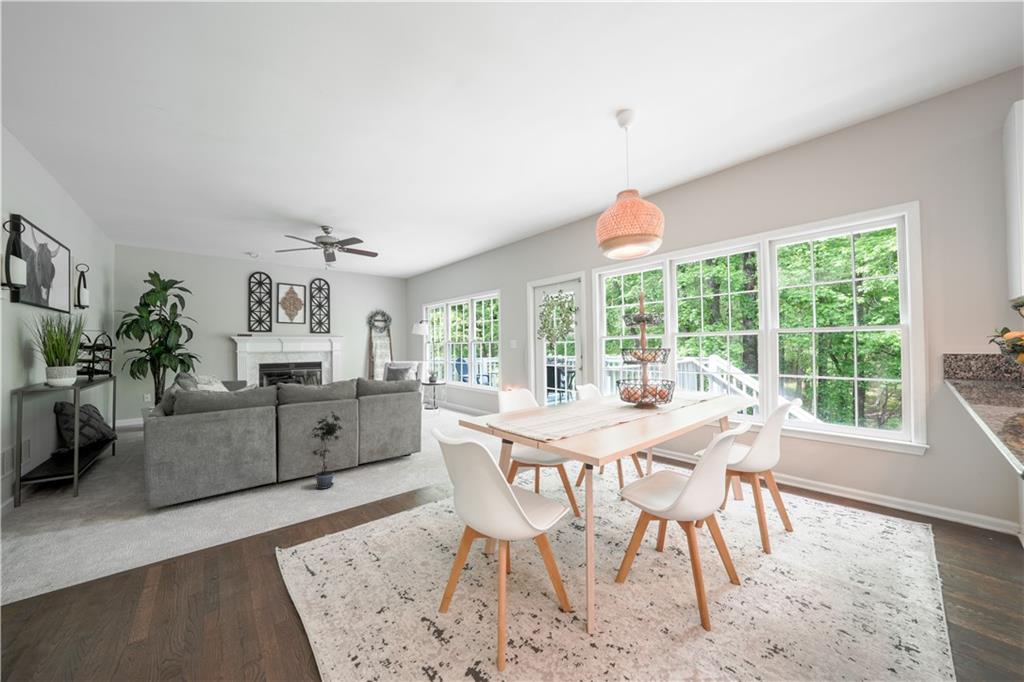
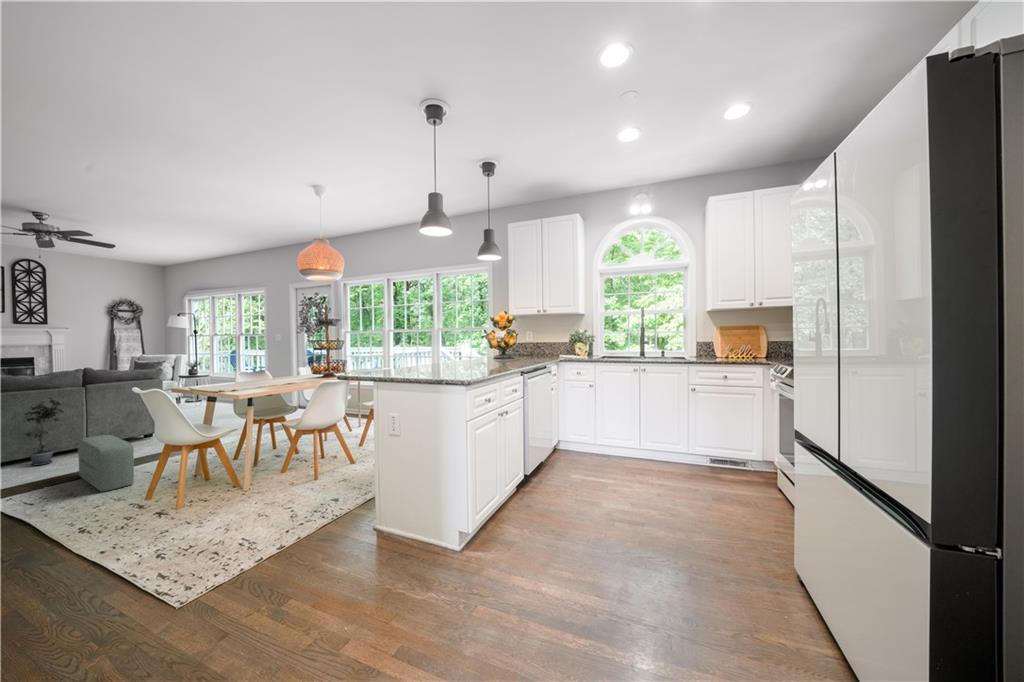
pouf: none [356,468,415,565] -> present [78,435,134,491]

